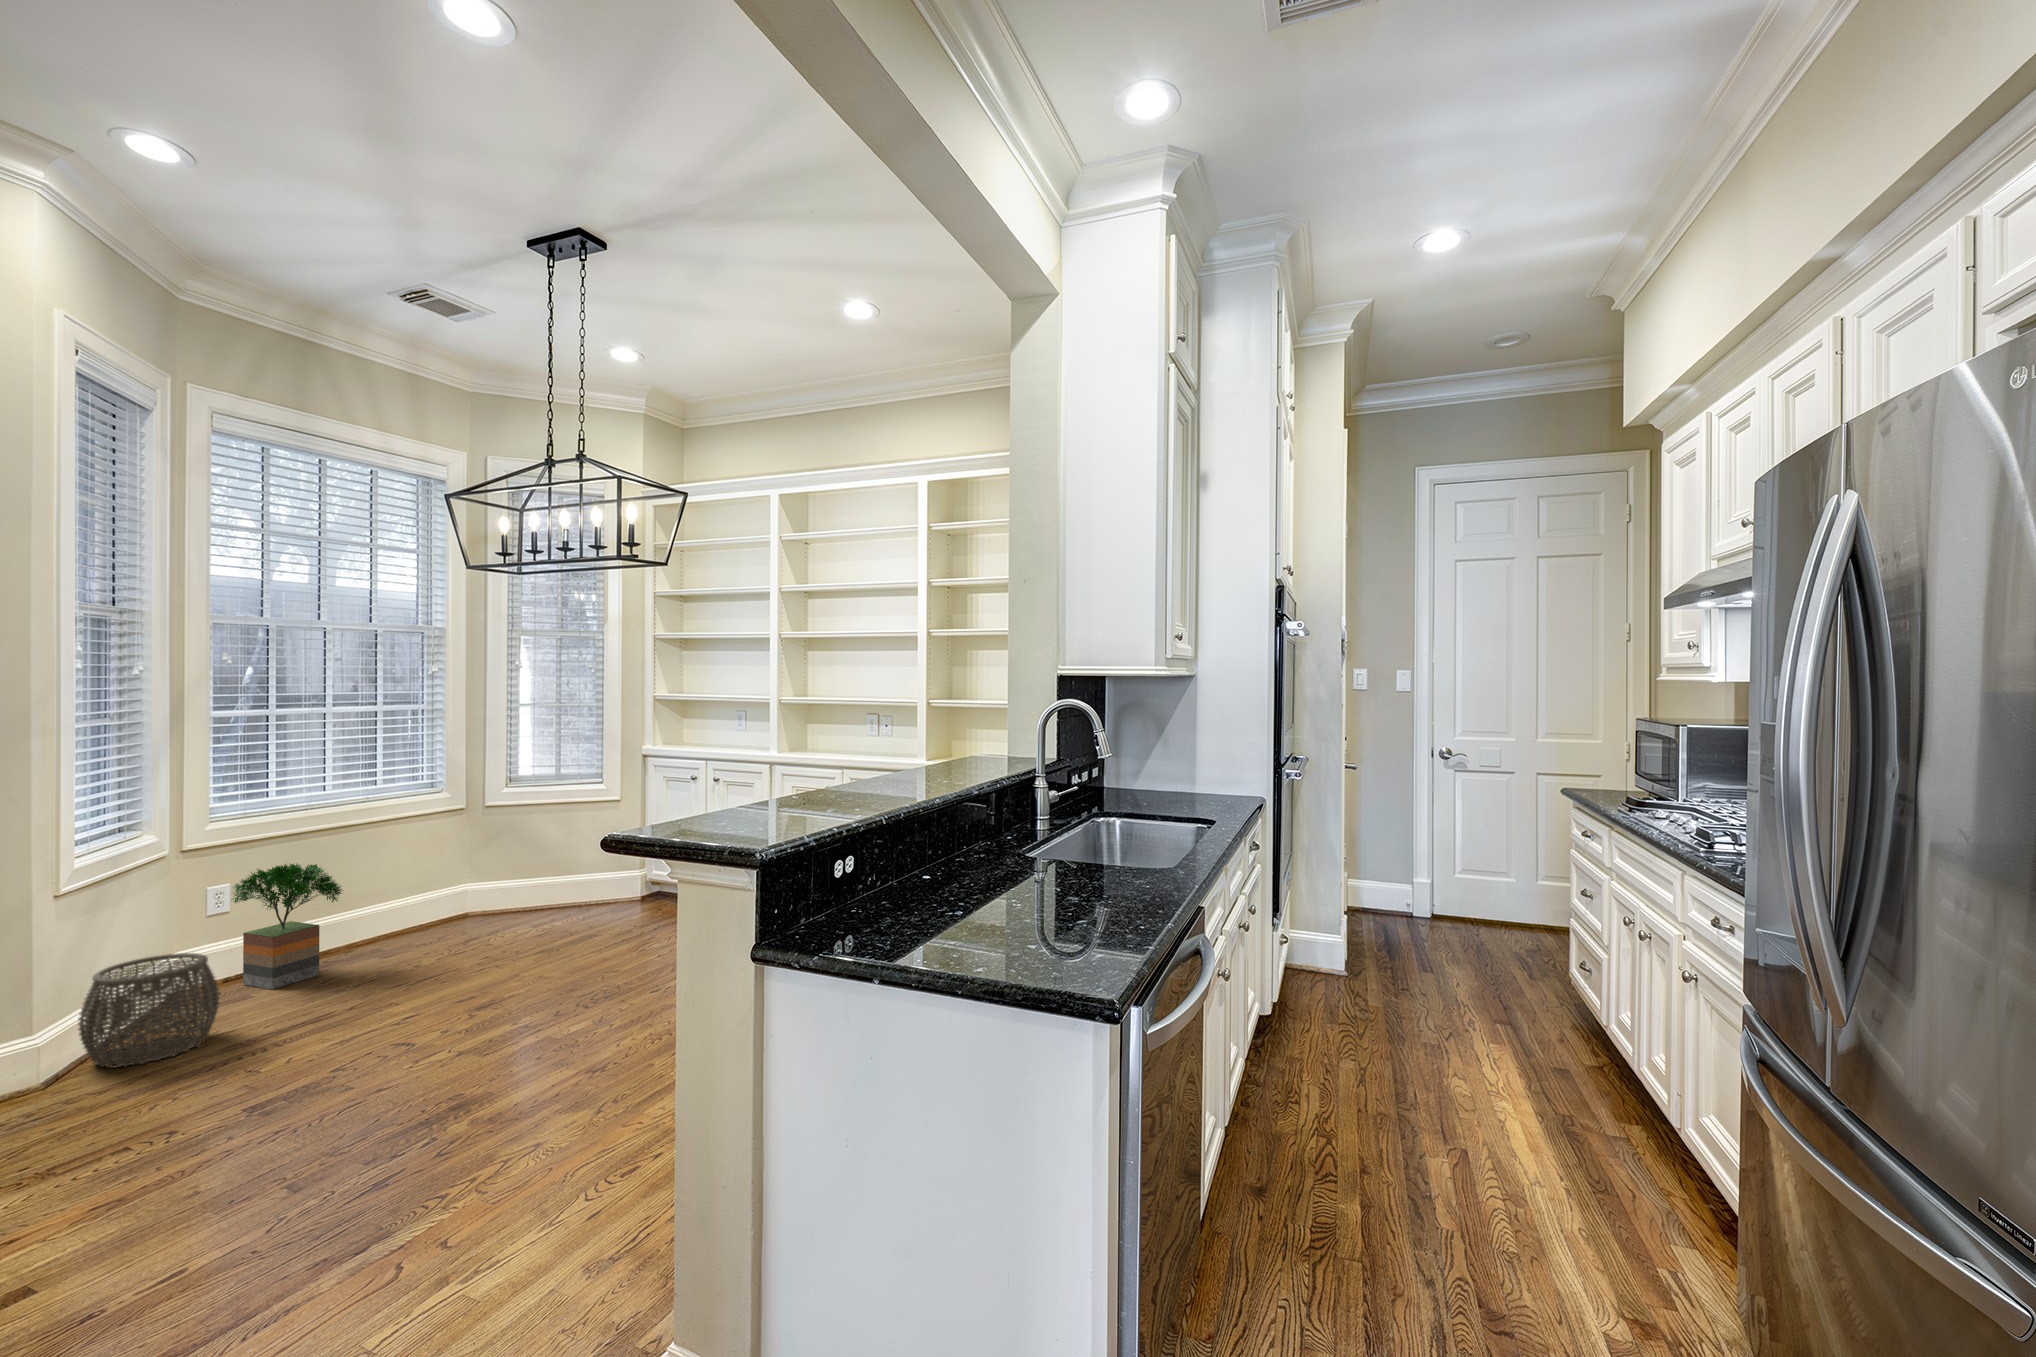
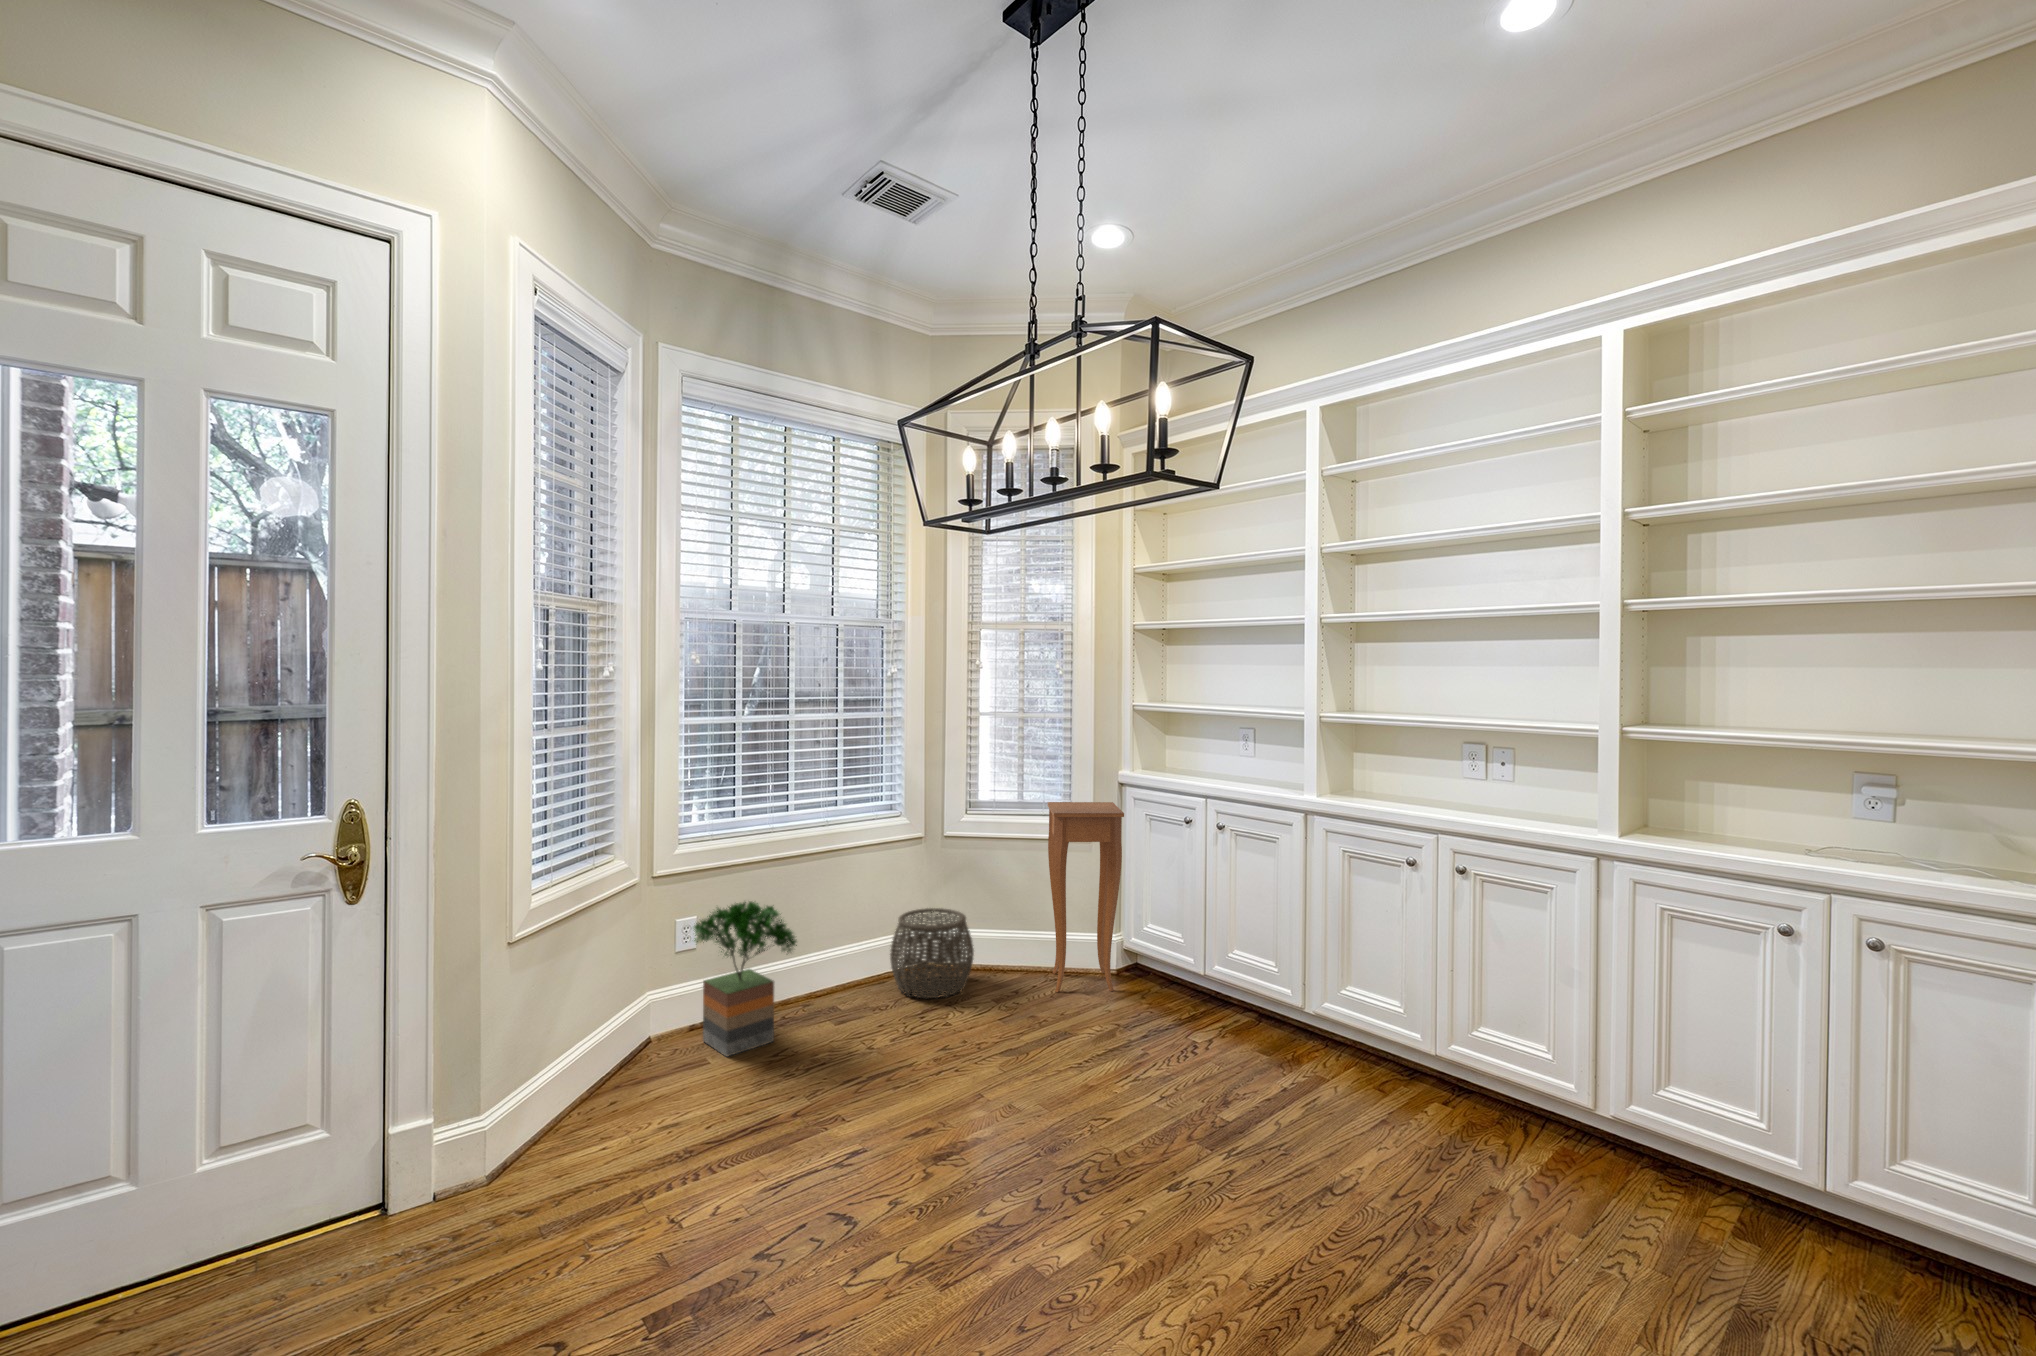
side table: none [578,770,640,916] -> present [1048,802,1124,992]
woven basket: present [78,953,220,1068] -> present [890,908,974,999]

